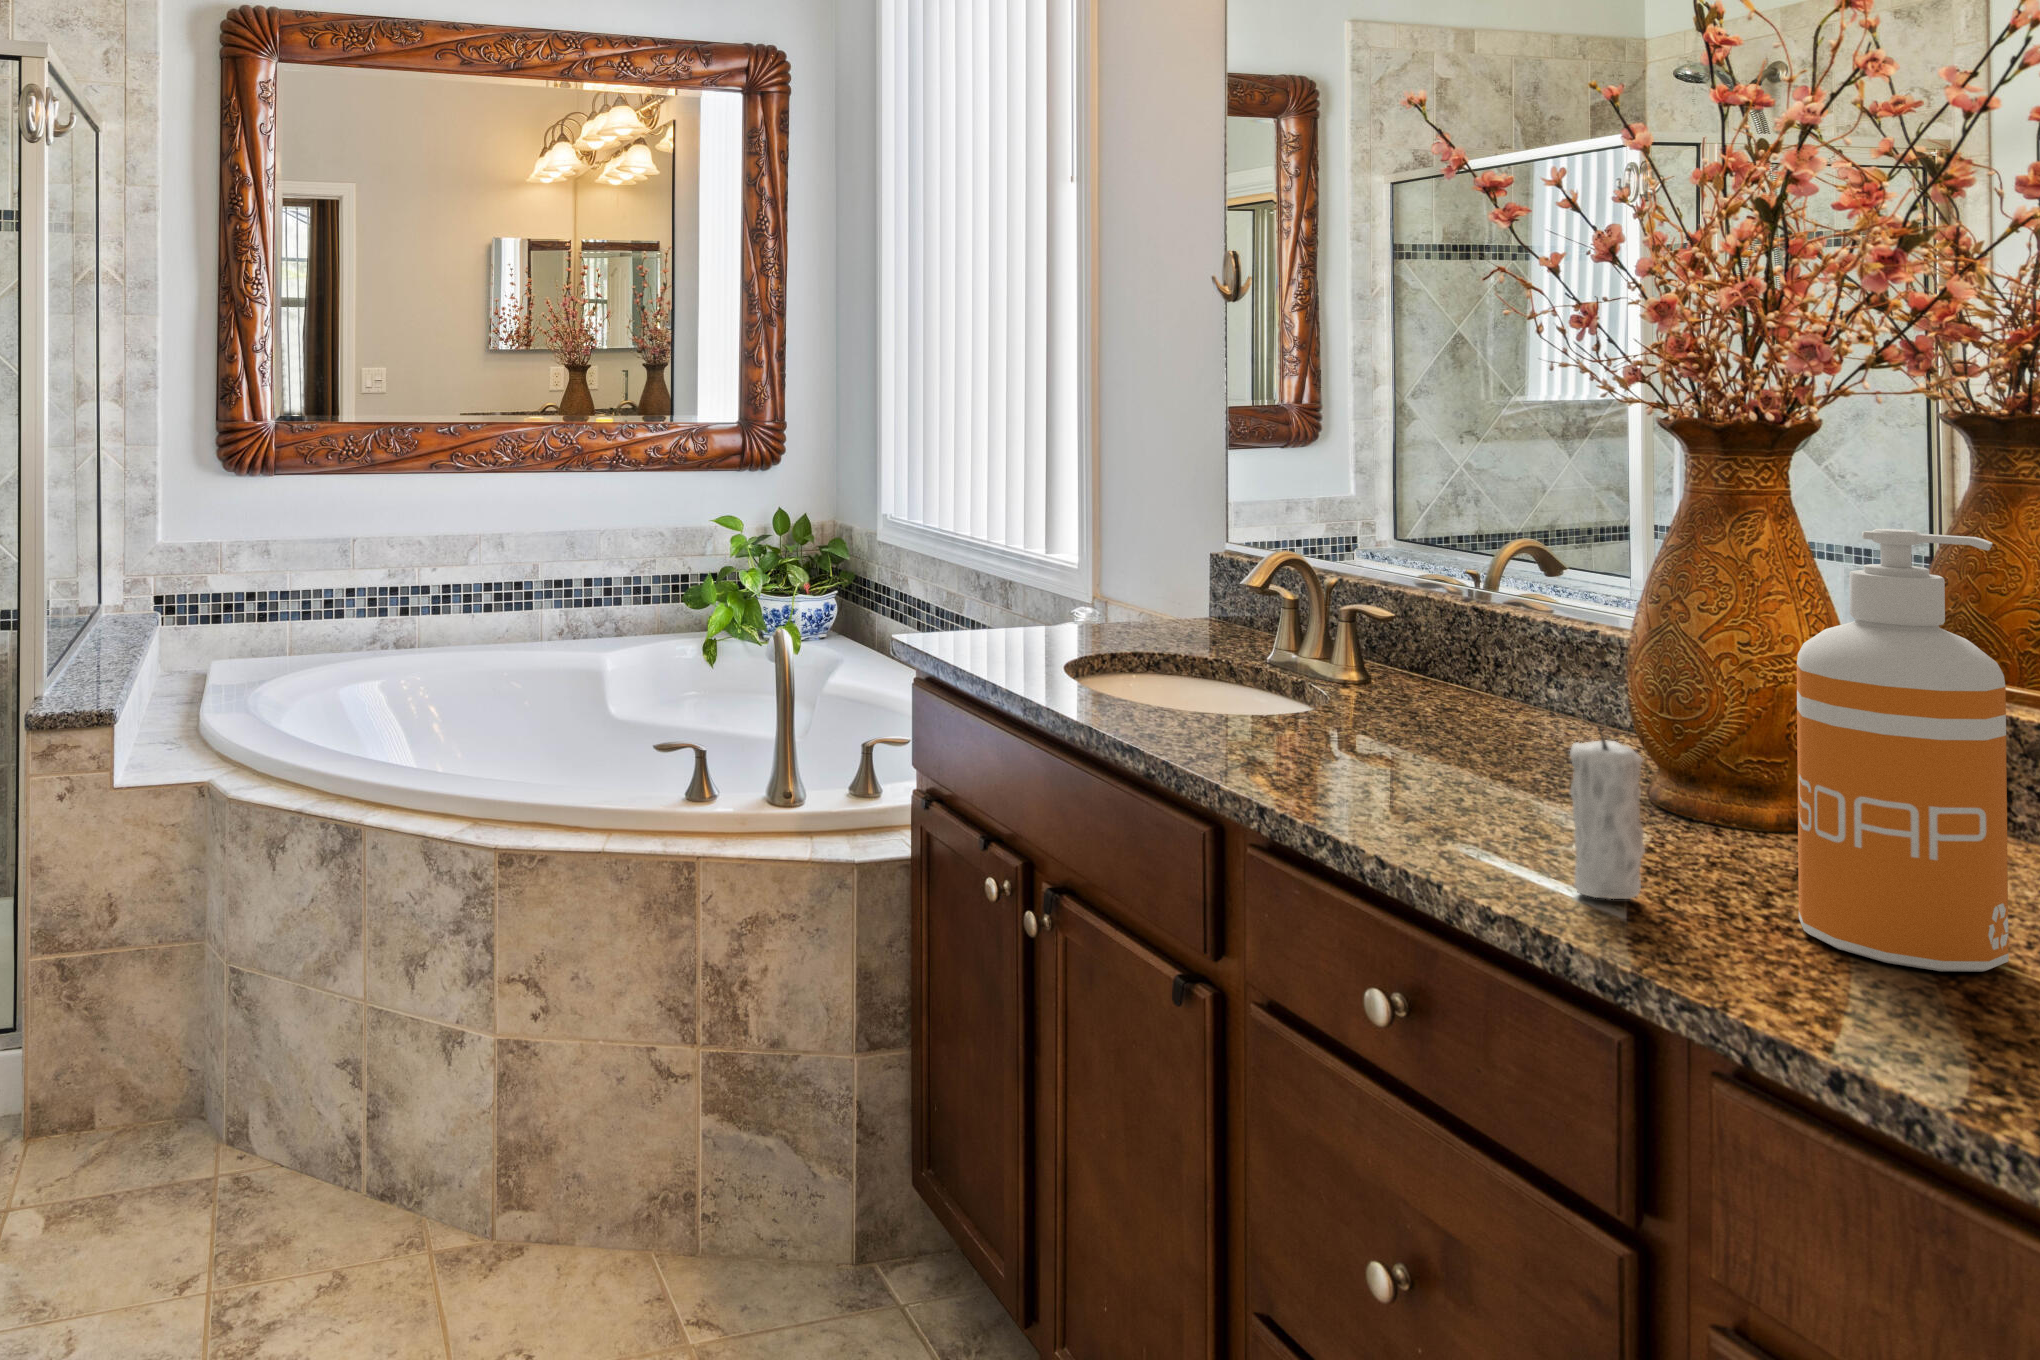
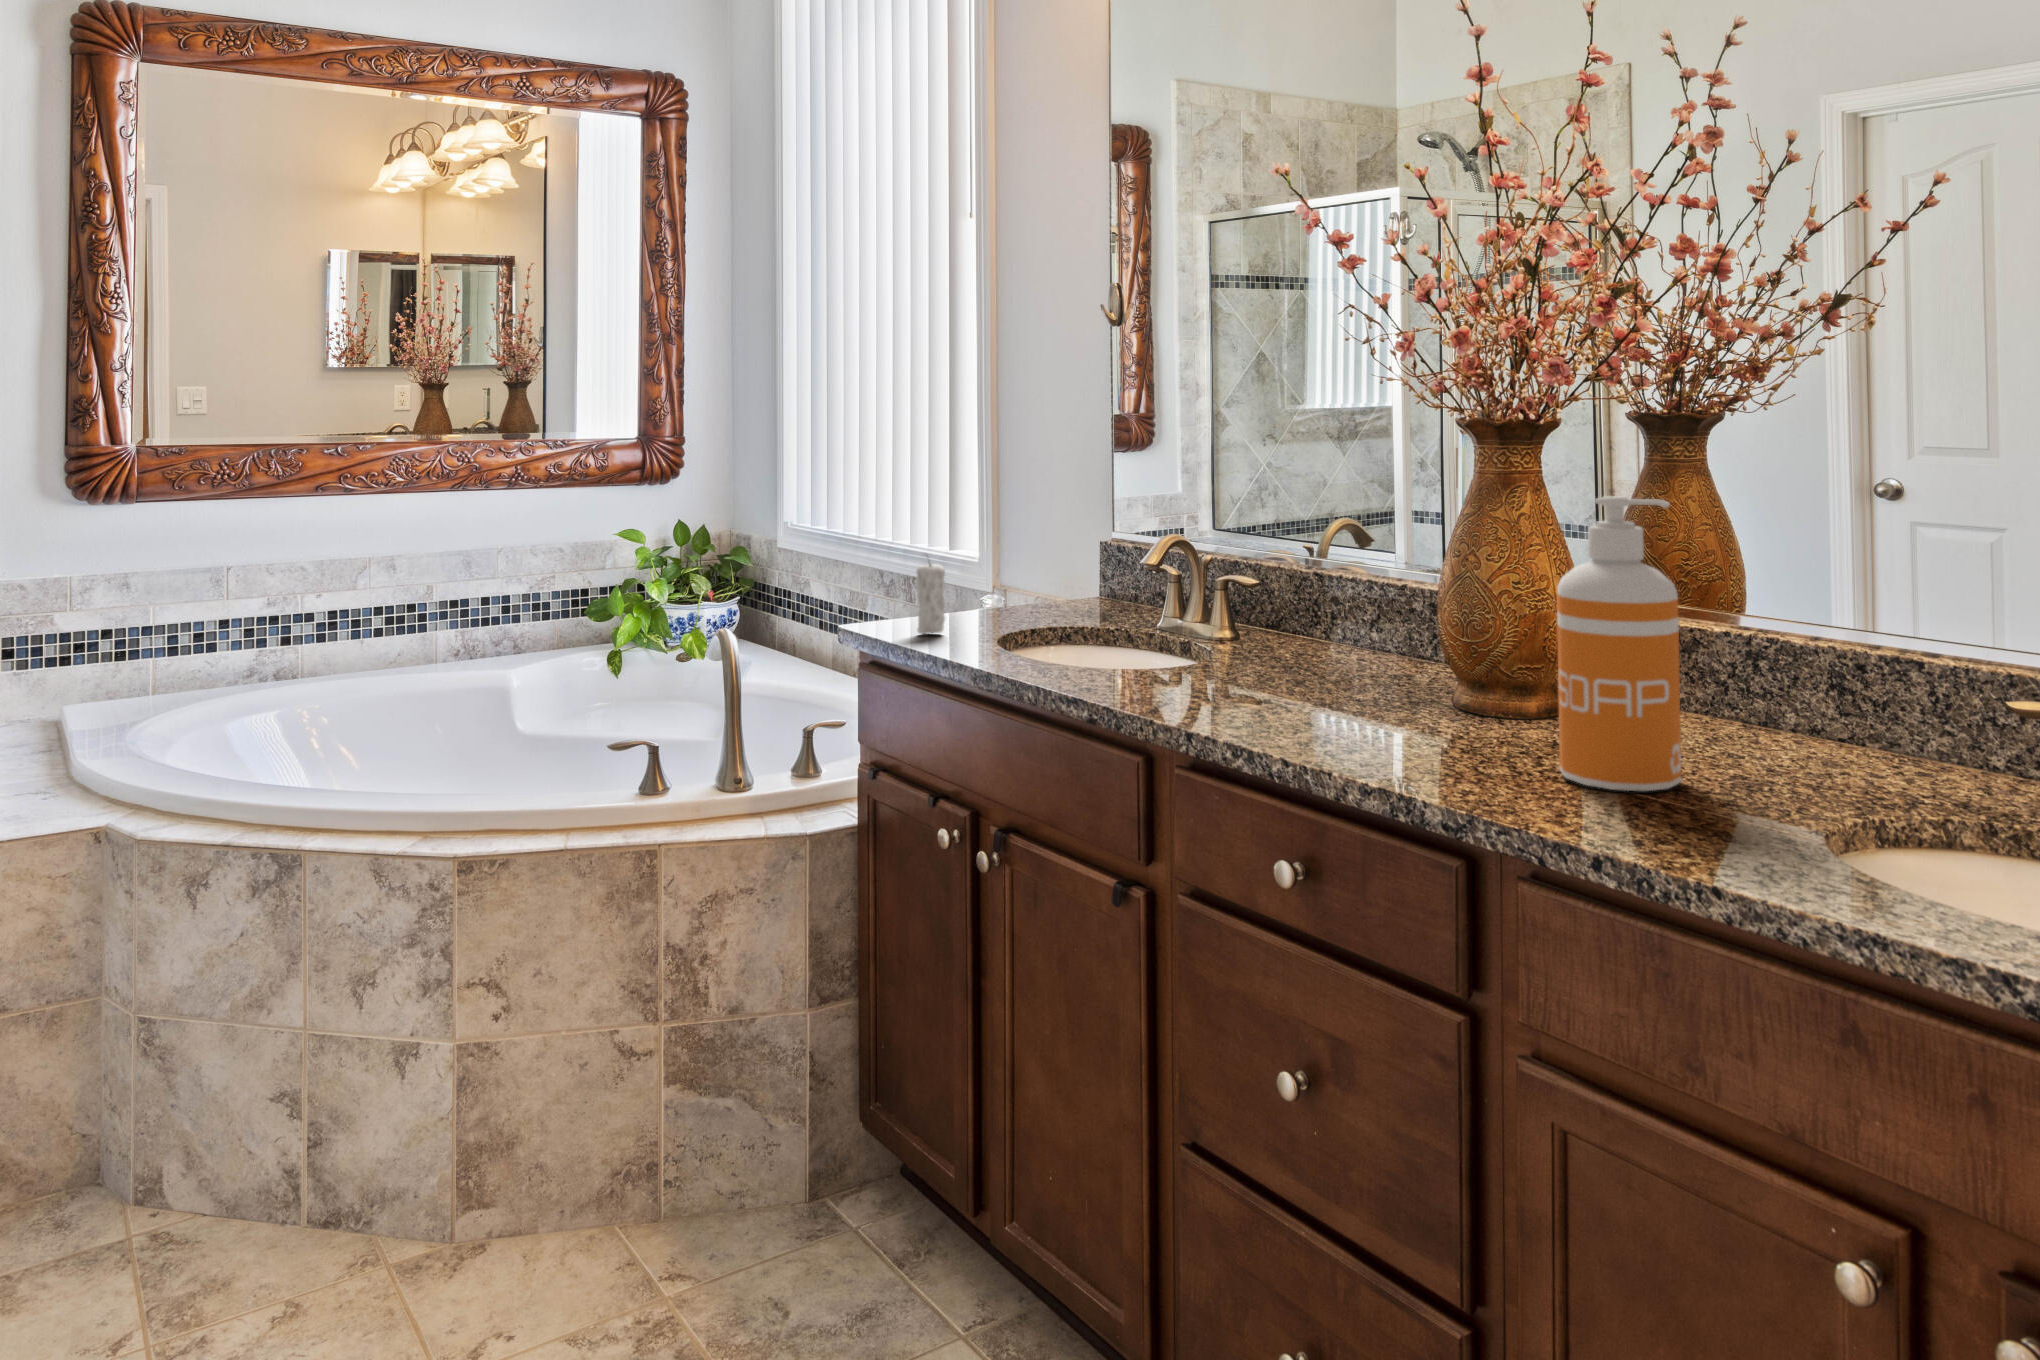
candle: present [1570,729,1645,899] -> present [917,564,945,634]

